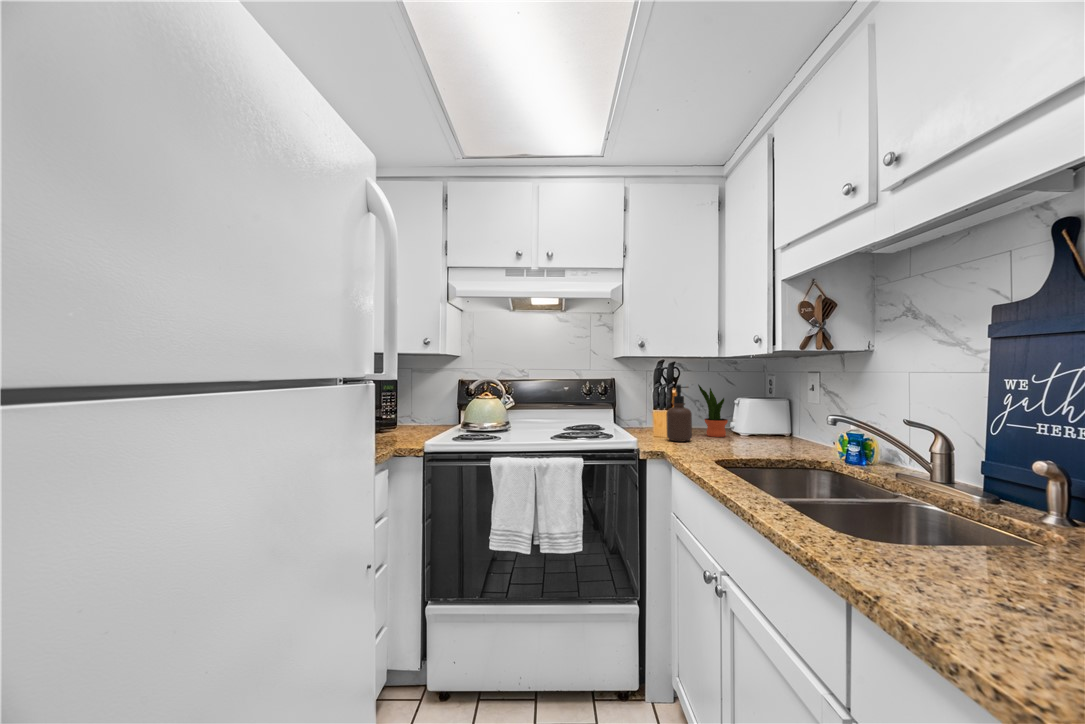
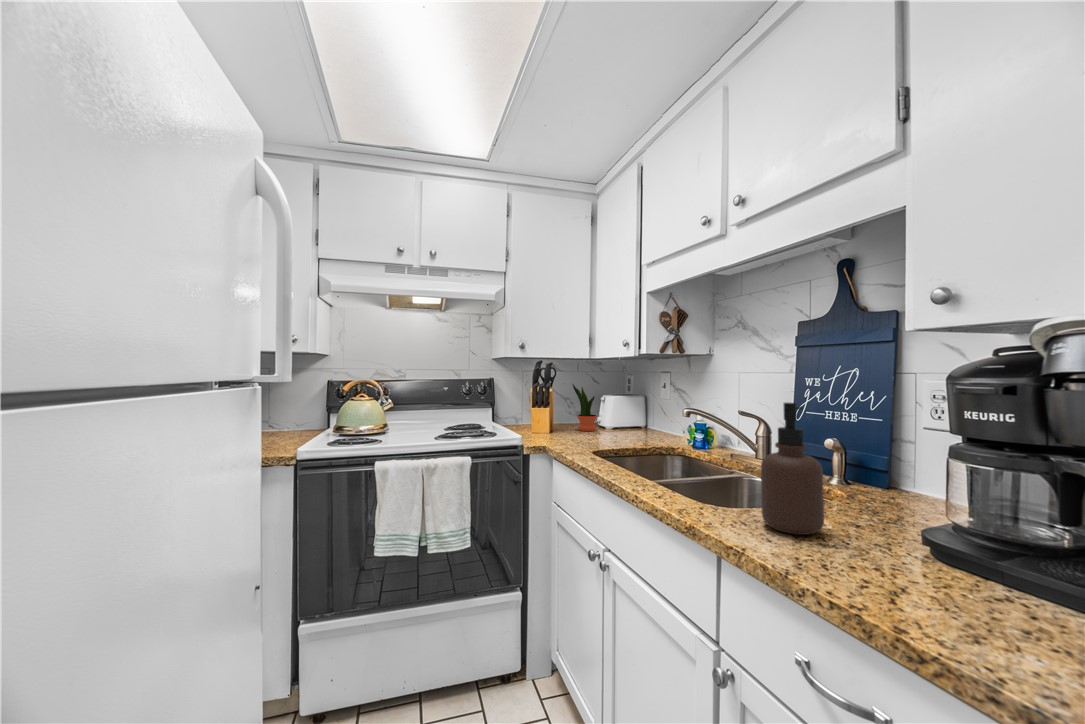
soap dispenser: present [666,385,692,442] -> present [761,403,824,535]

